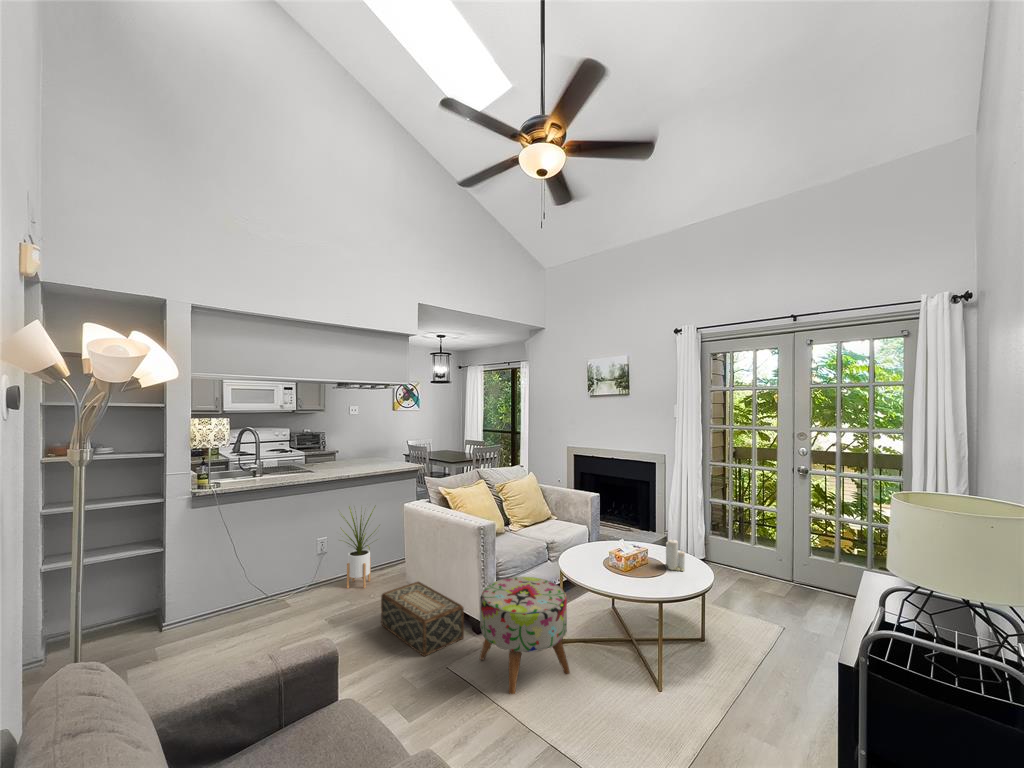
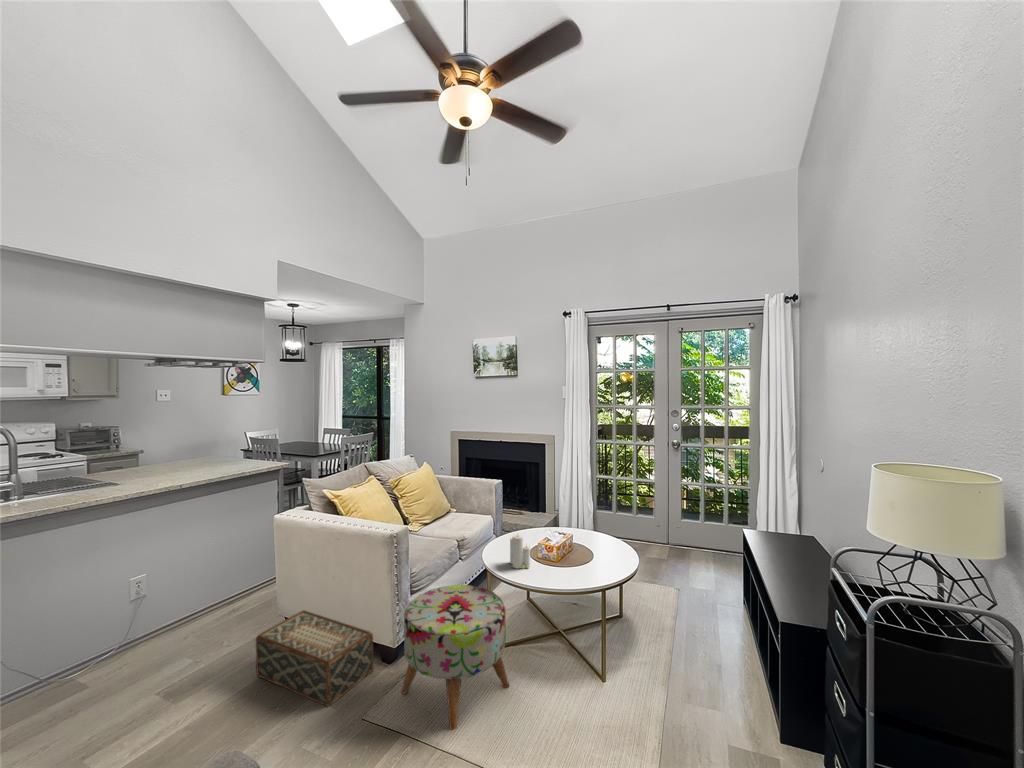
house plant: present [341,506,376,588] -> none [173,514,243,633]
candle: present [666,540,685,571] -> present [510,535,530,569]

